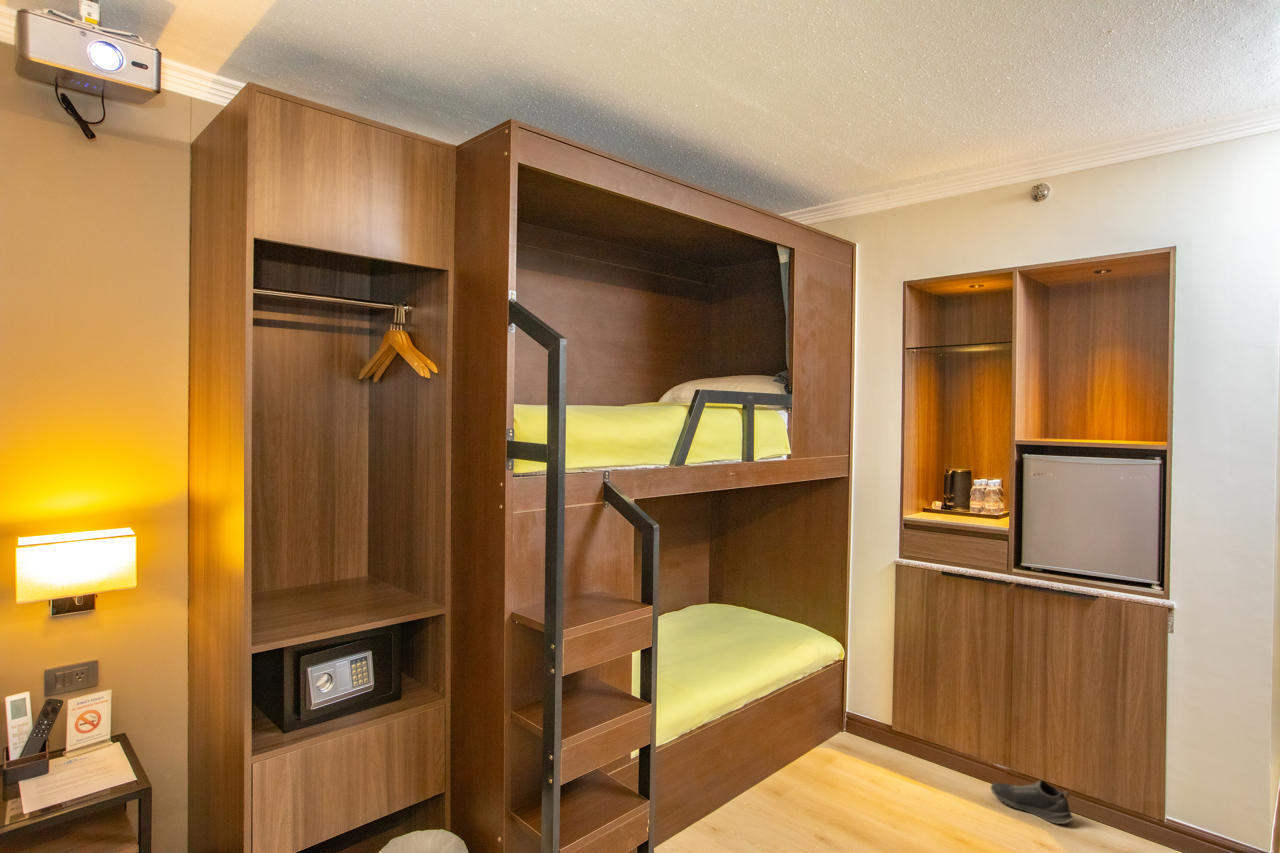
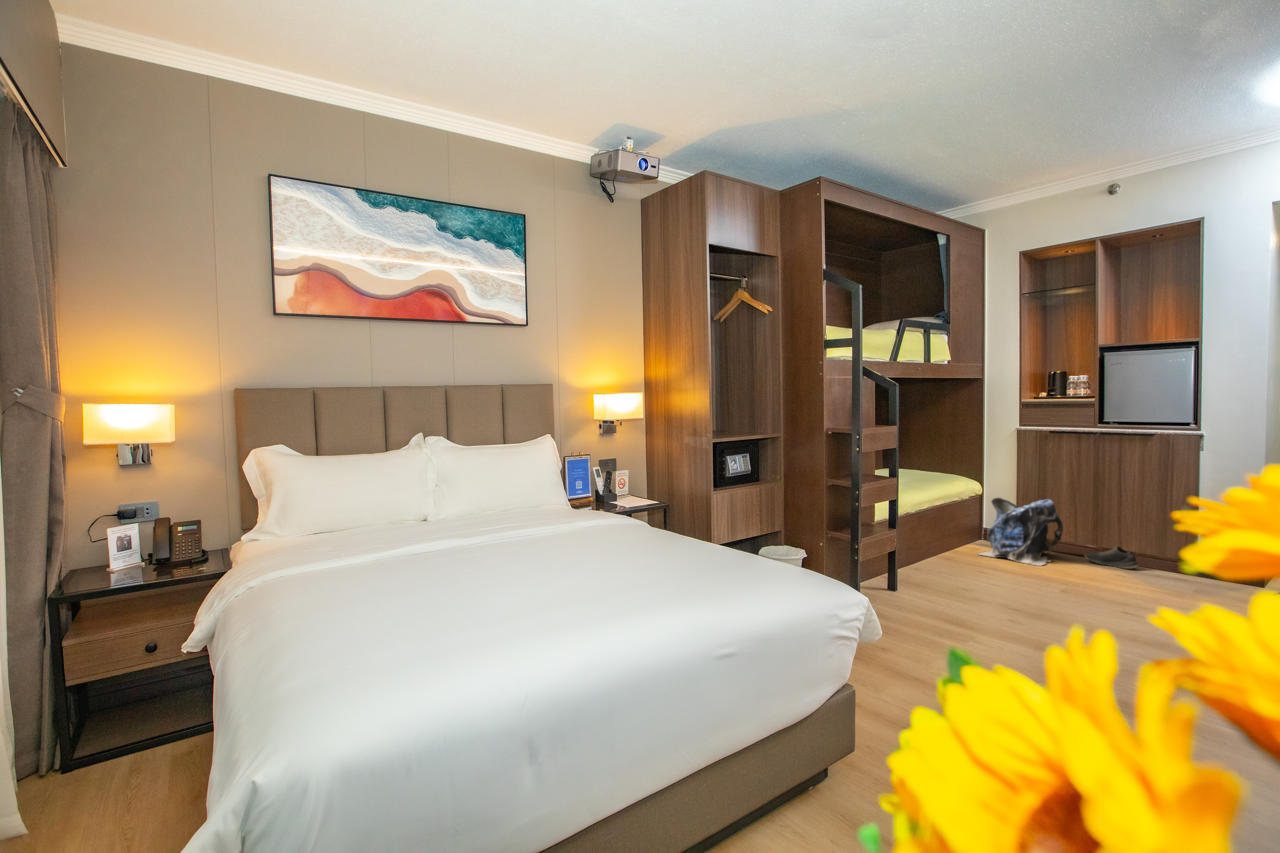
backpack: none [827,675,960,815] -> present [979,498,1063,566]

